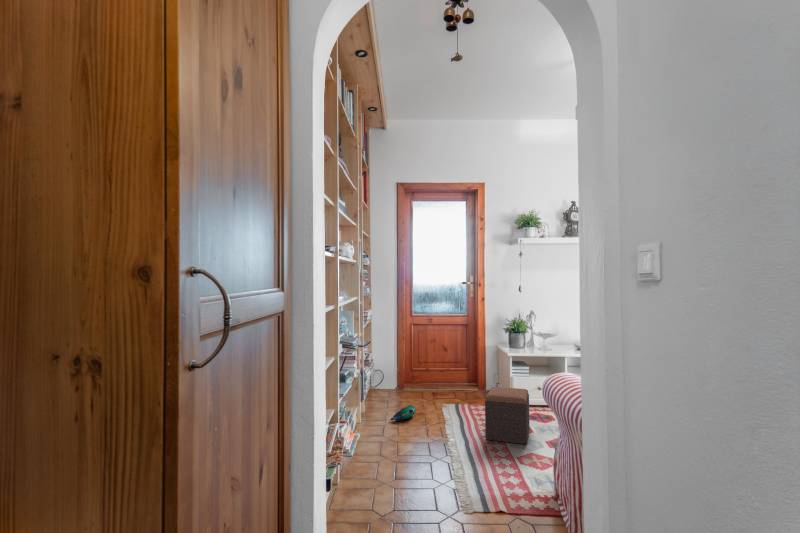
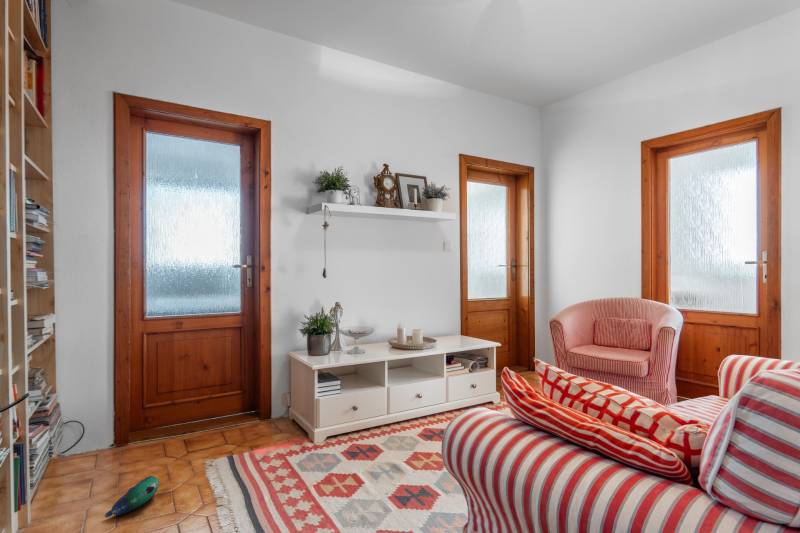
footstool: present [485,387,530,444] -> none [295,419,363,518]

